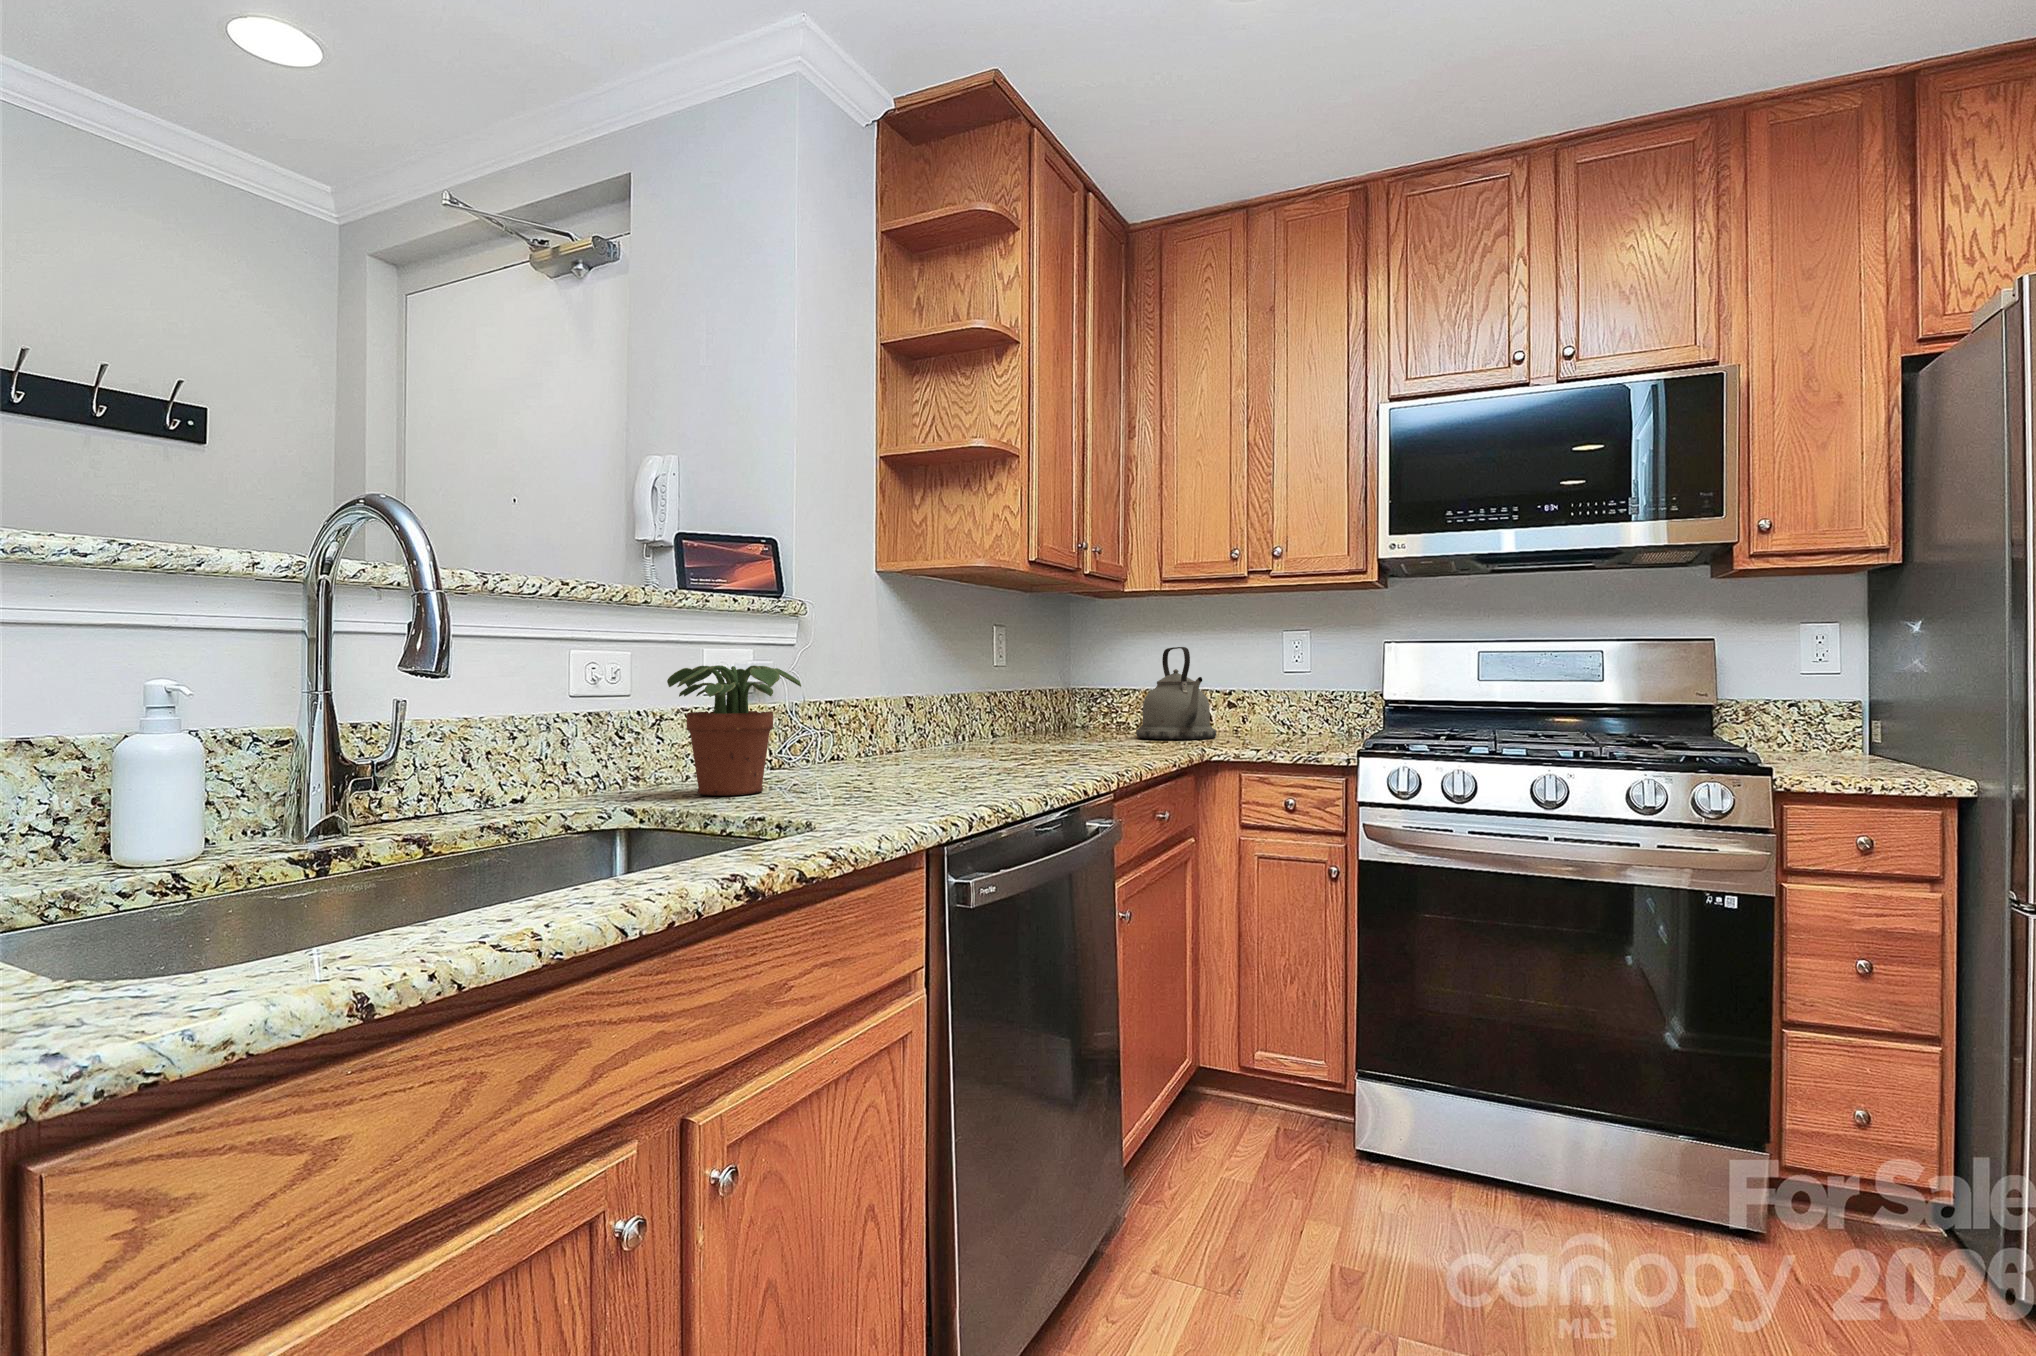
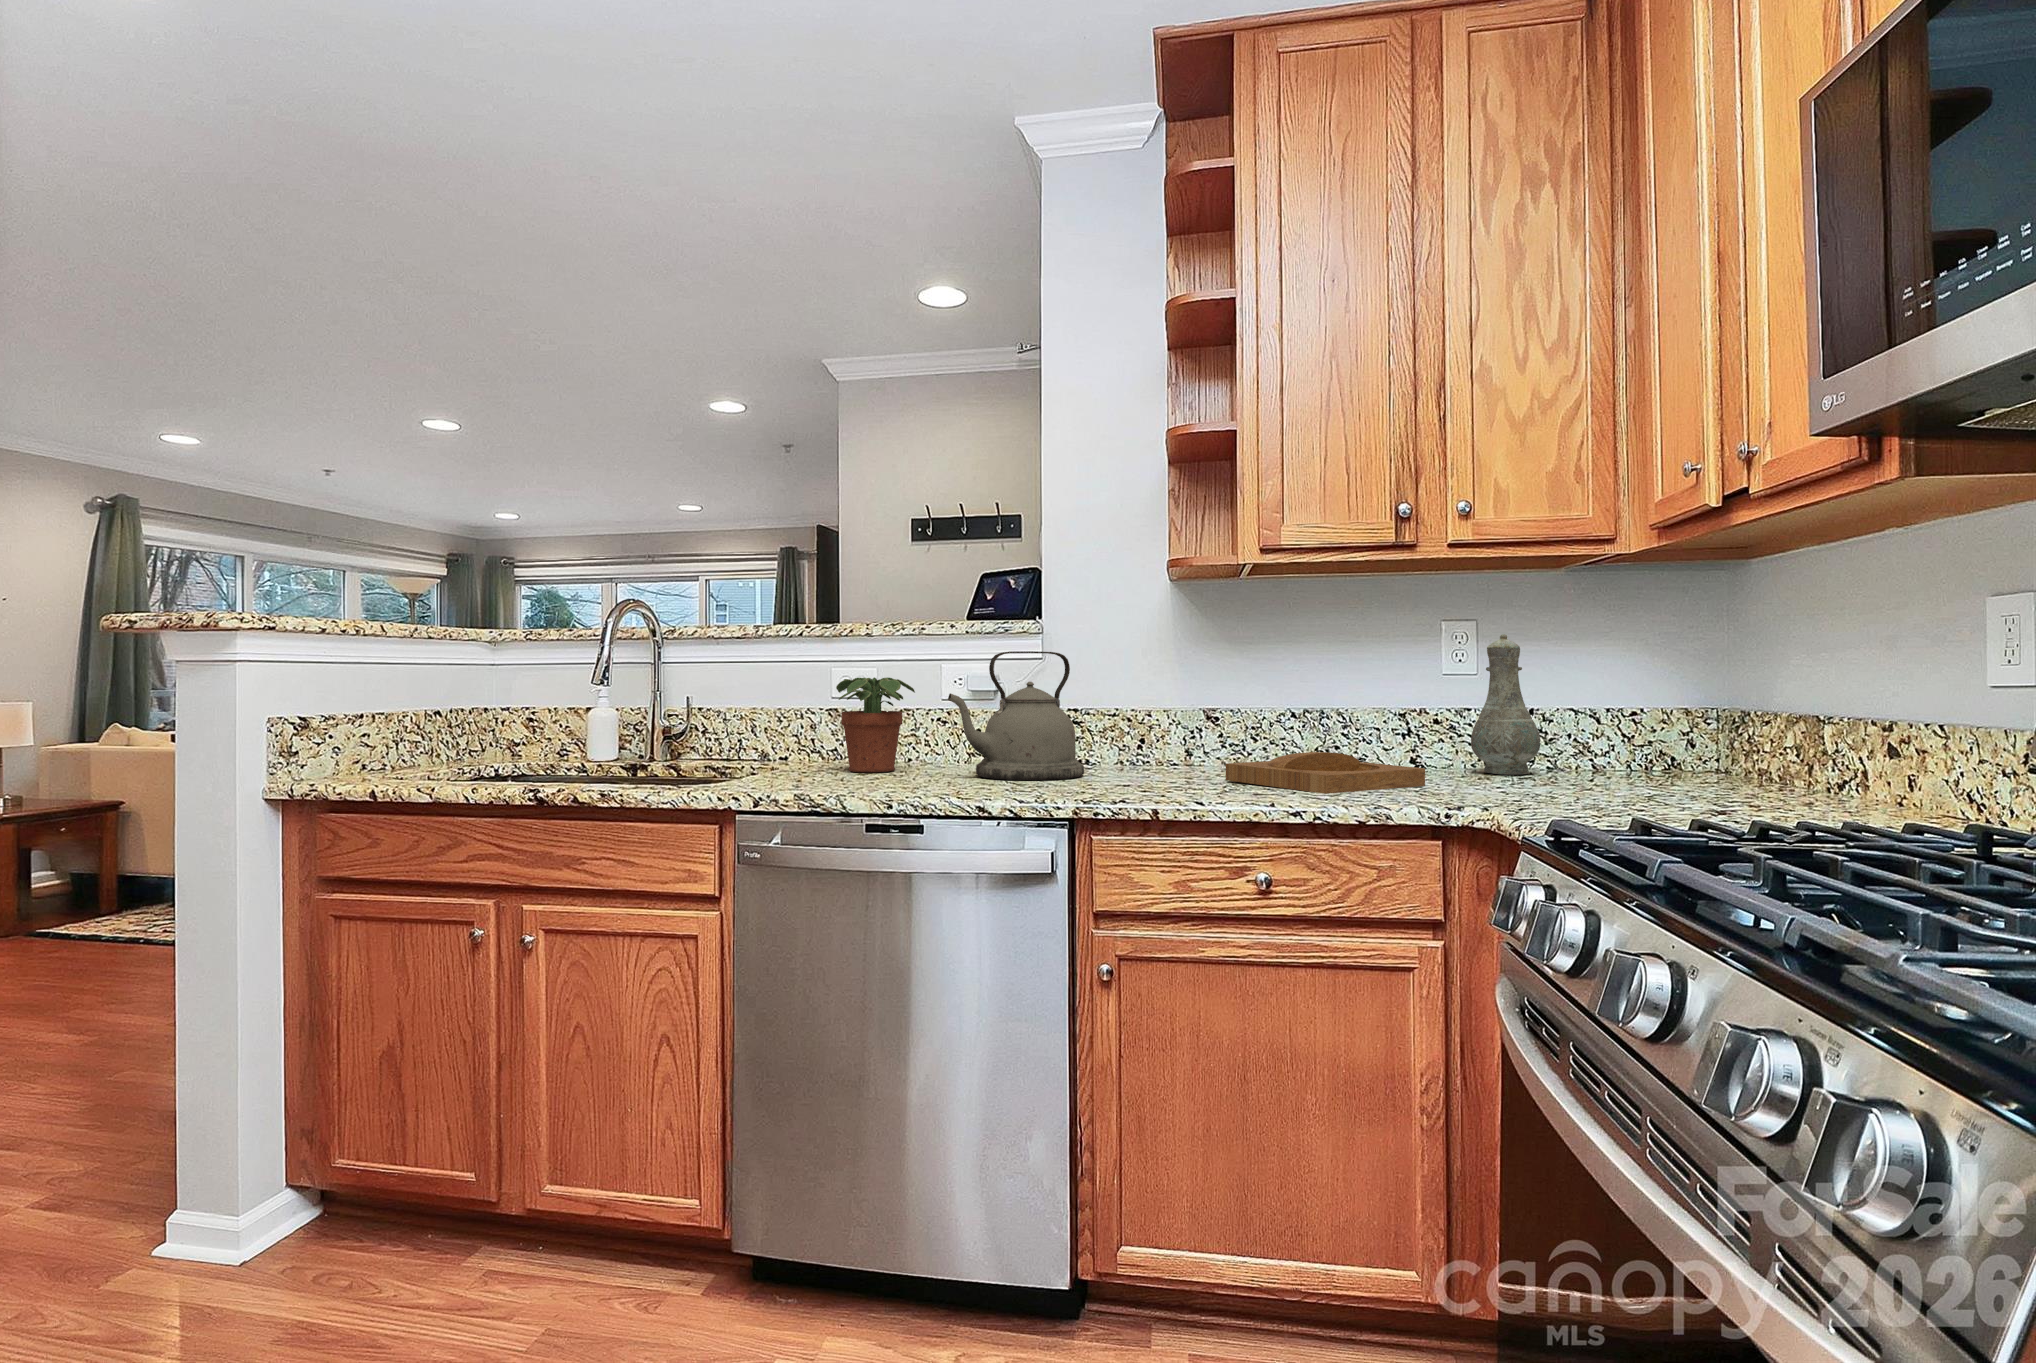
vase: none [1011,642,1055,739] -> present [1471,634,1540,775]
kettle: present [1136,647,1216,739] -> present [948,651,1084,780]
tray: none [1004,726,1133,754] -> present [1226,752,1425,794]

